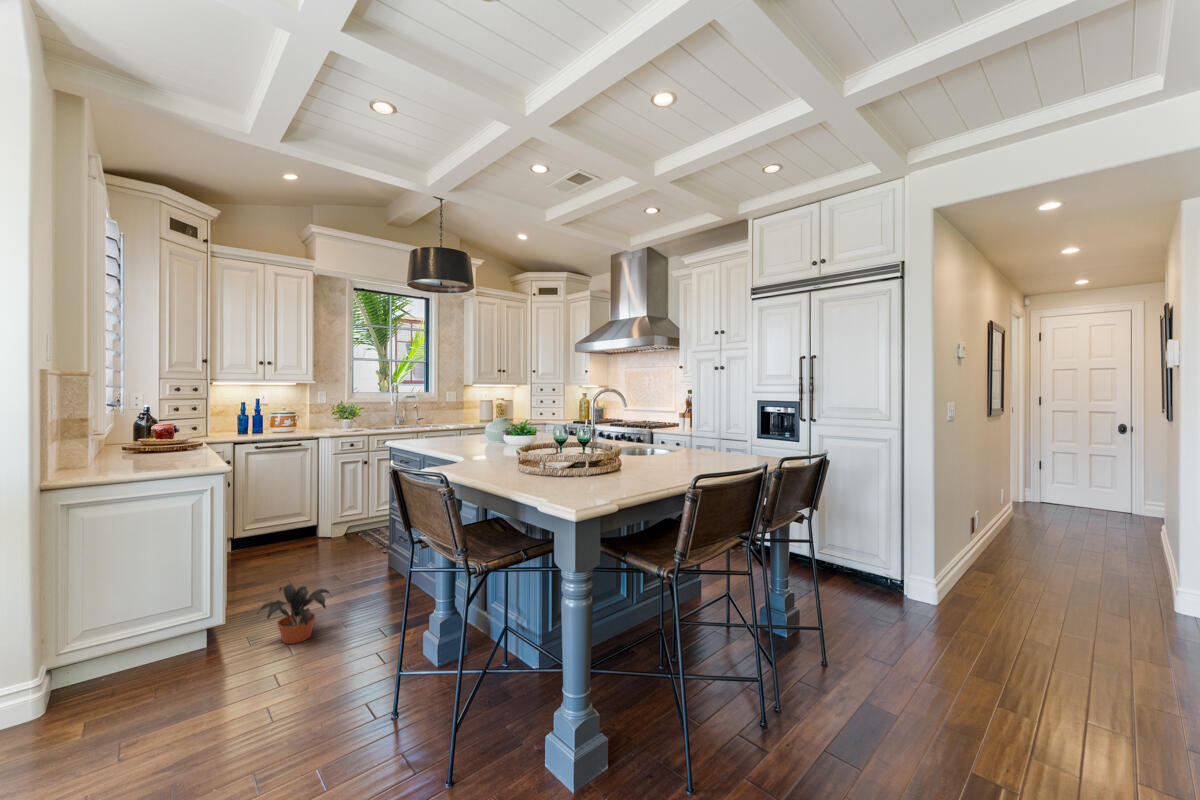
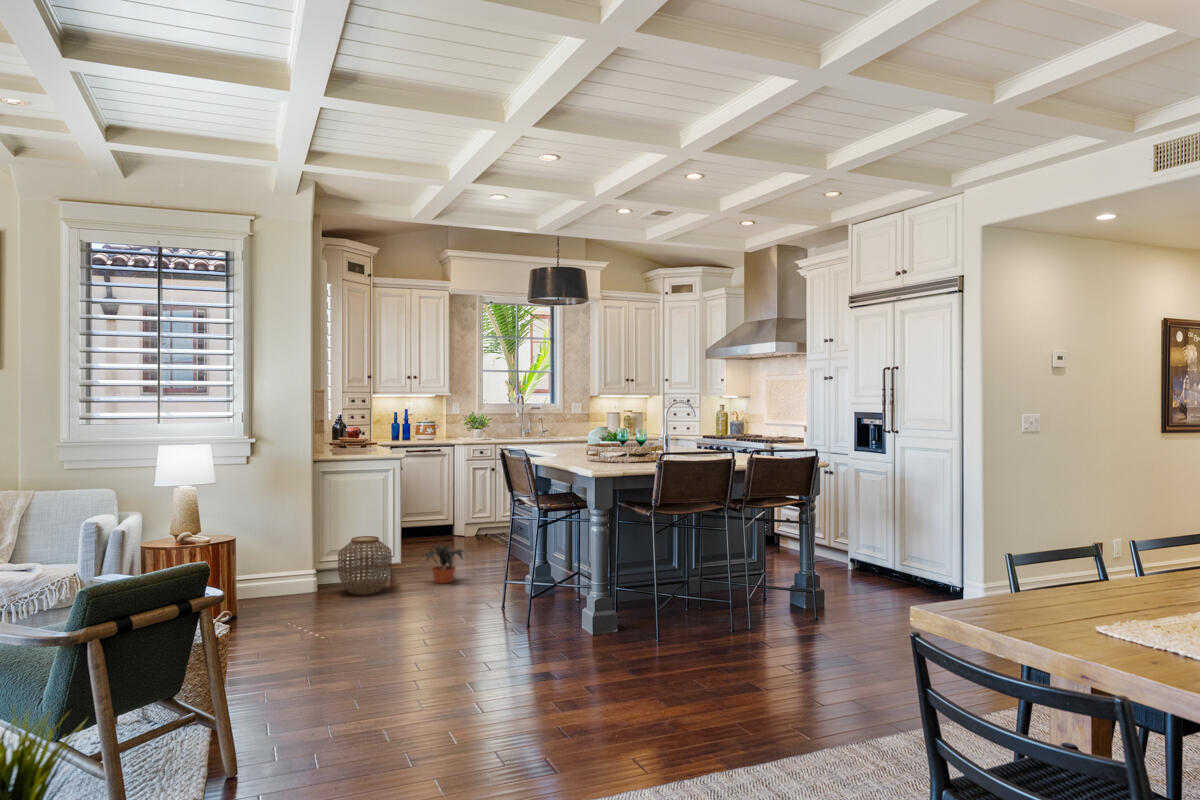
woven basket: none [97,596,205,699] -> present [338,536,392,594]

